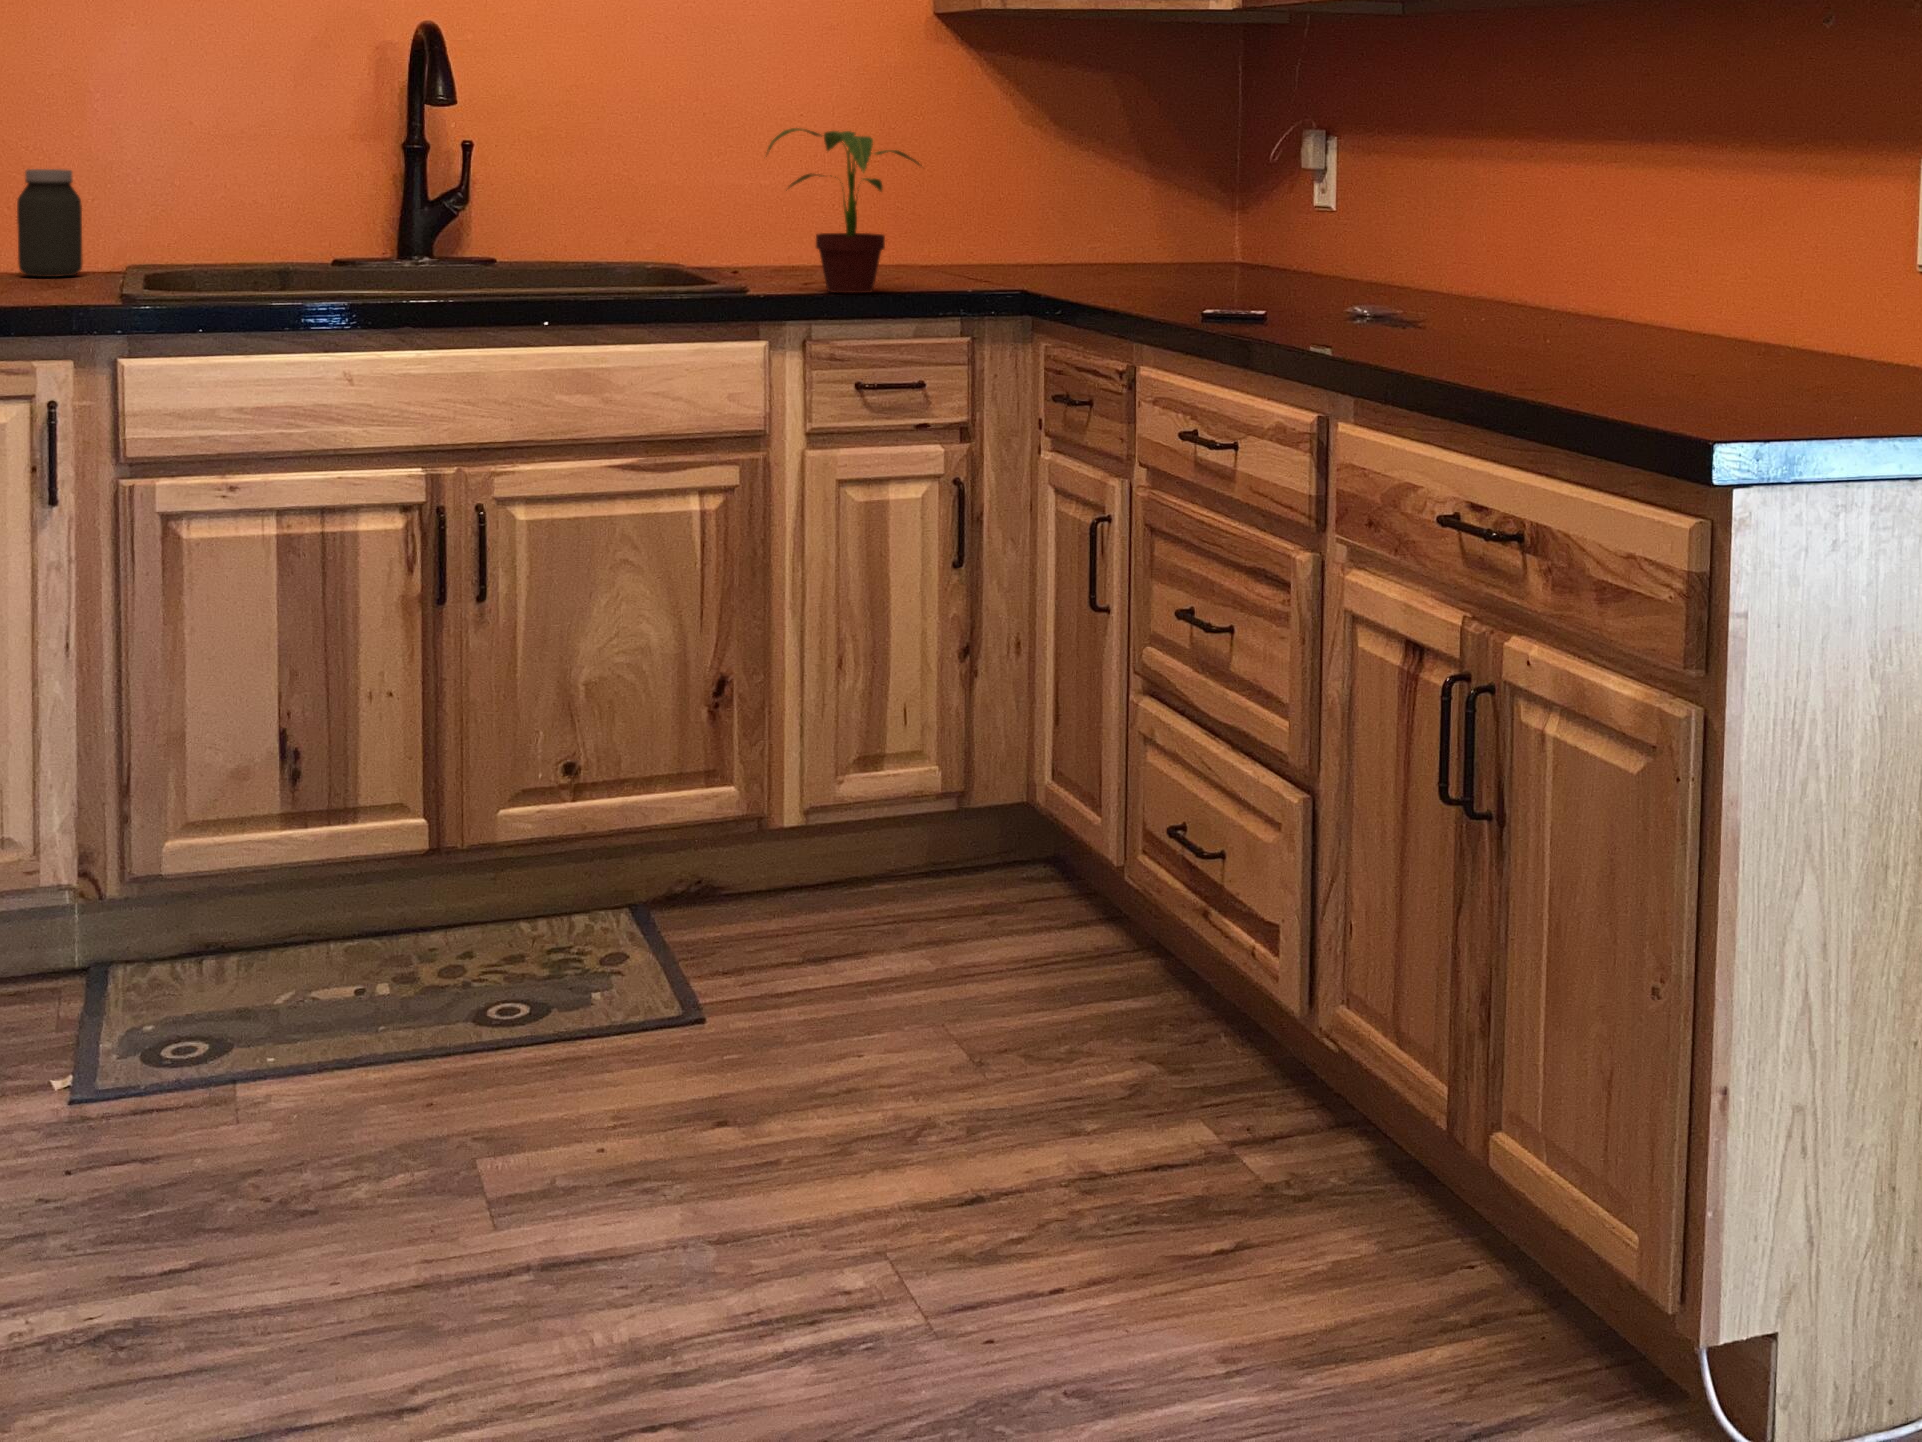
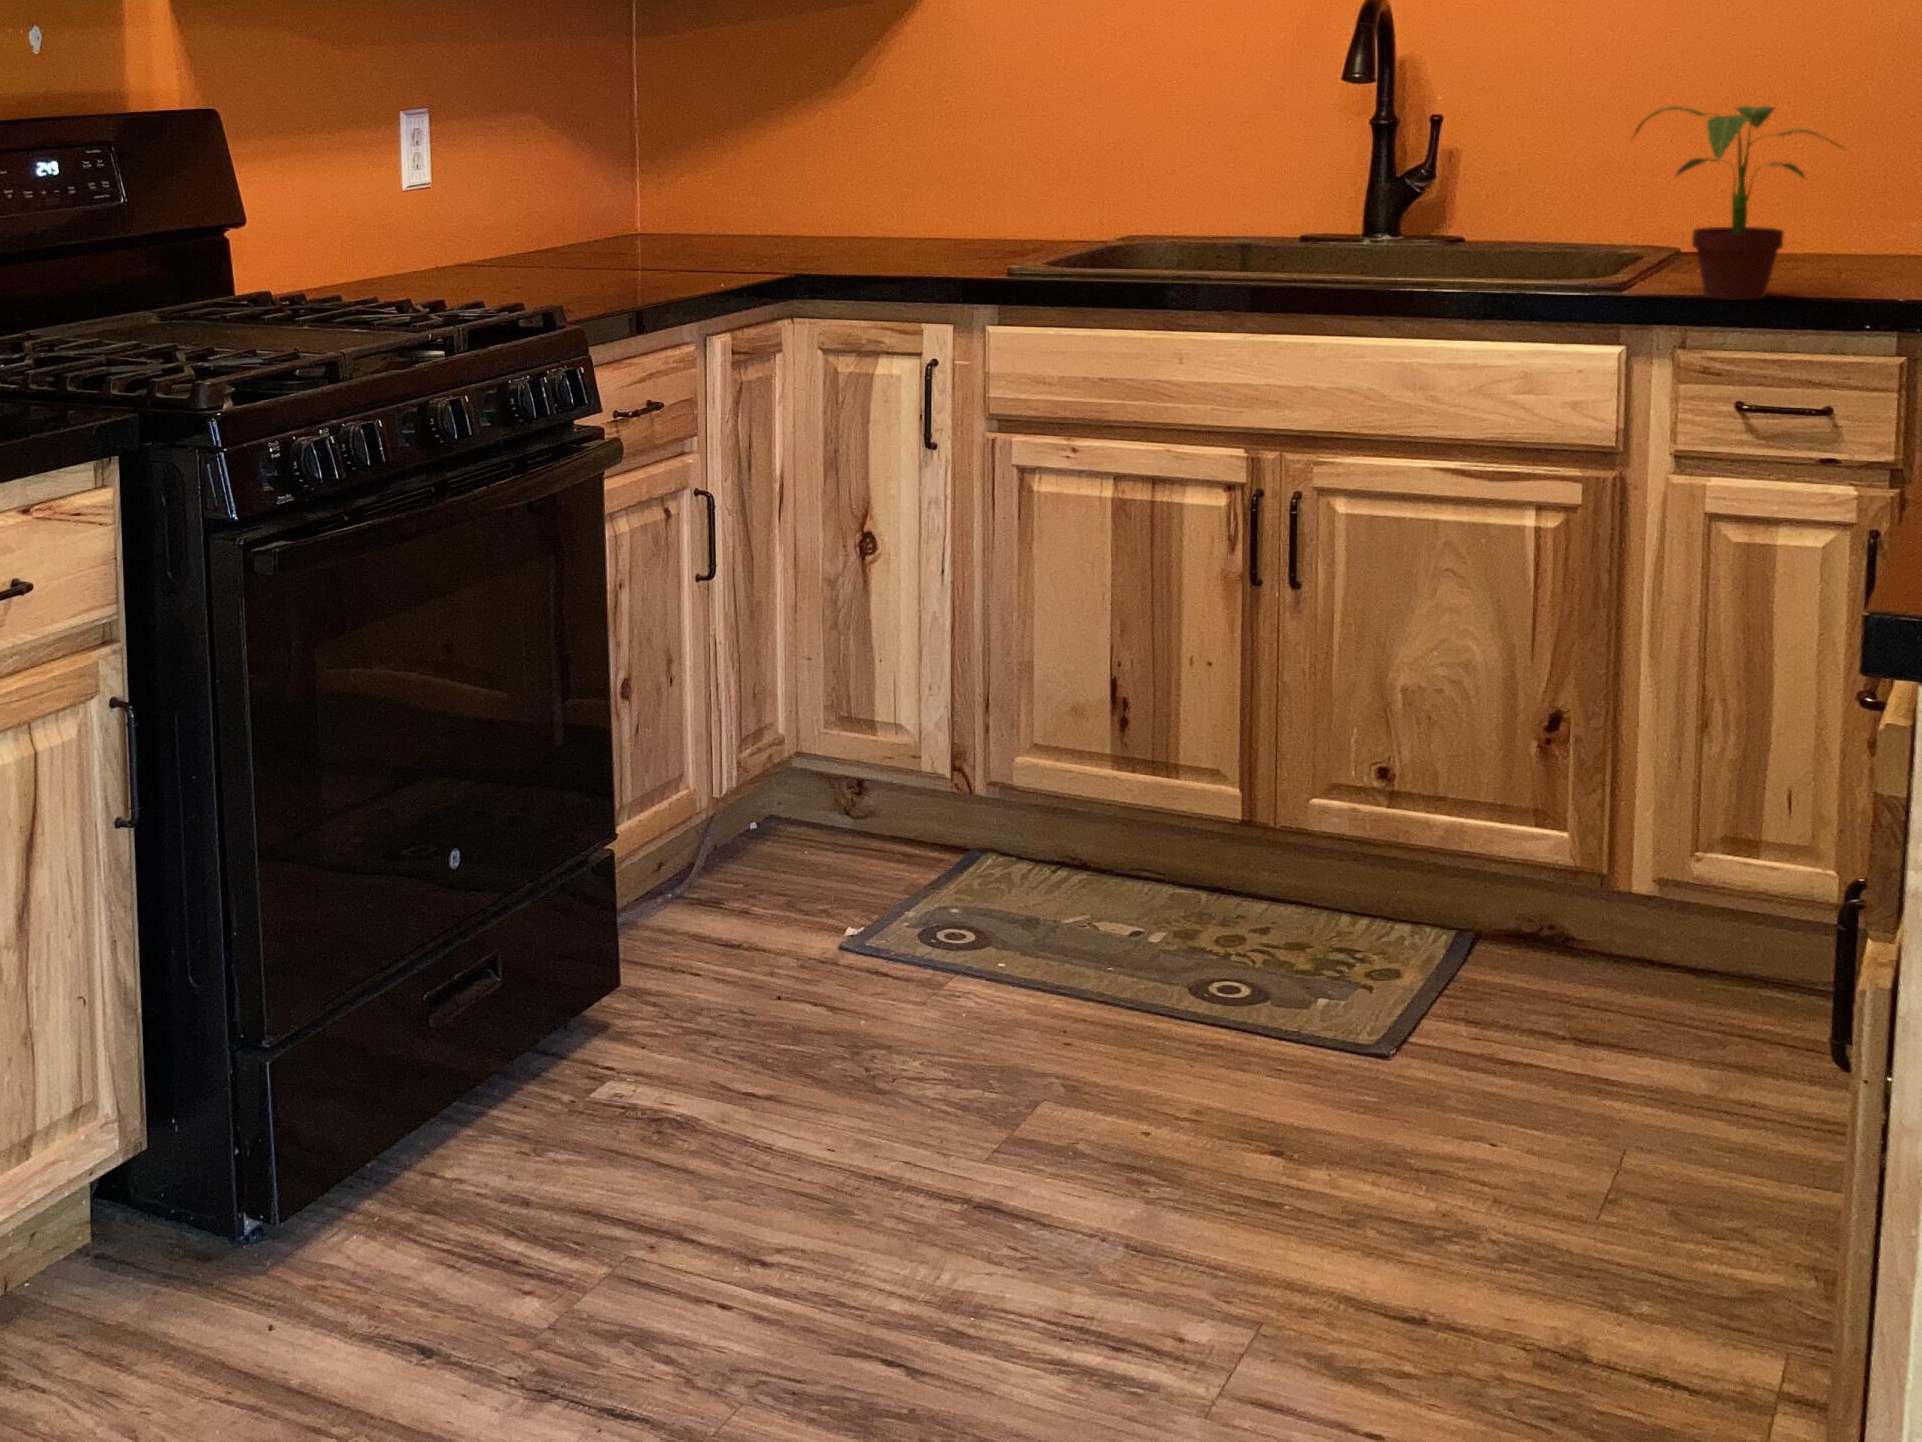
jar: present [17,169,83,277] -> none [1026,148,1079,245]

